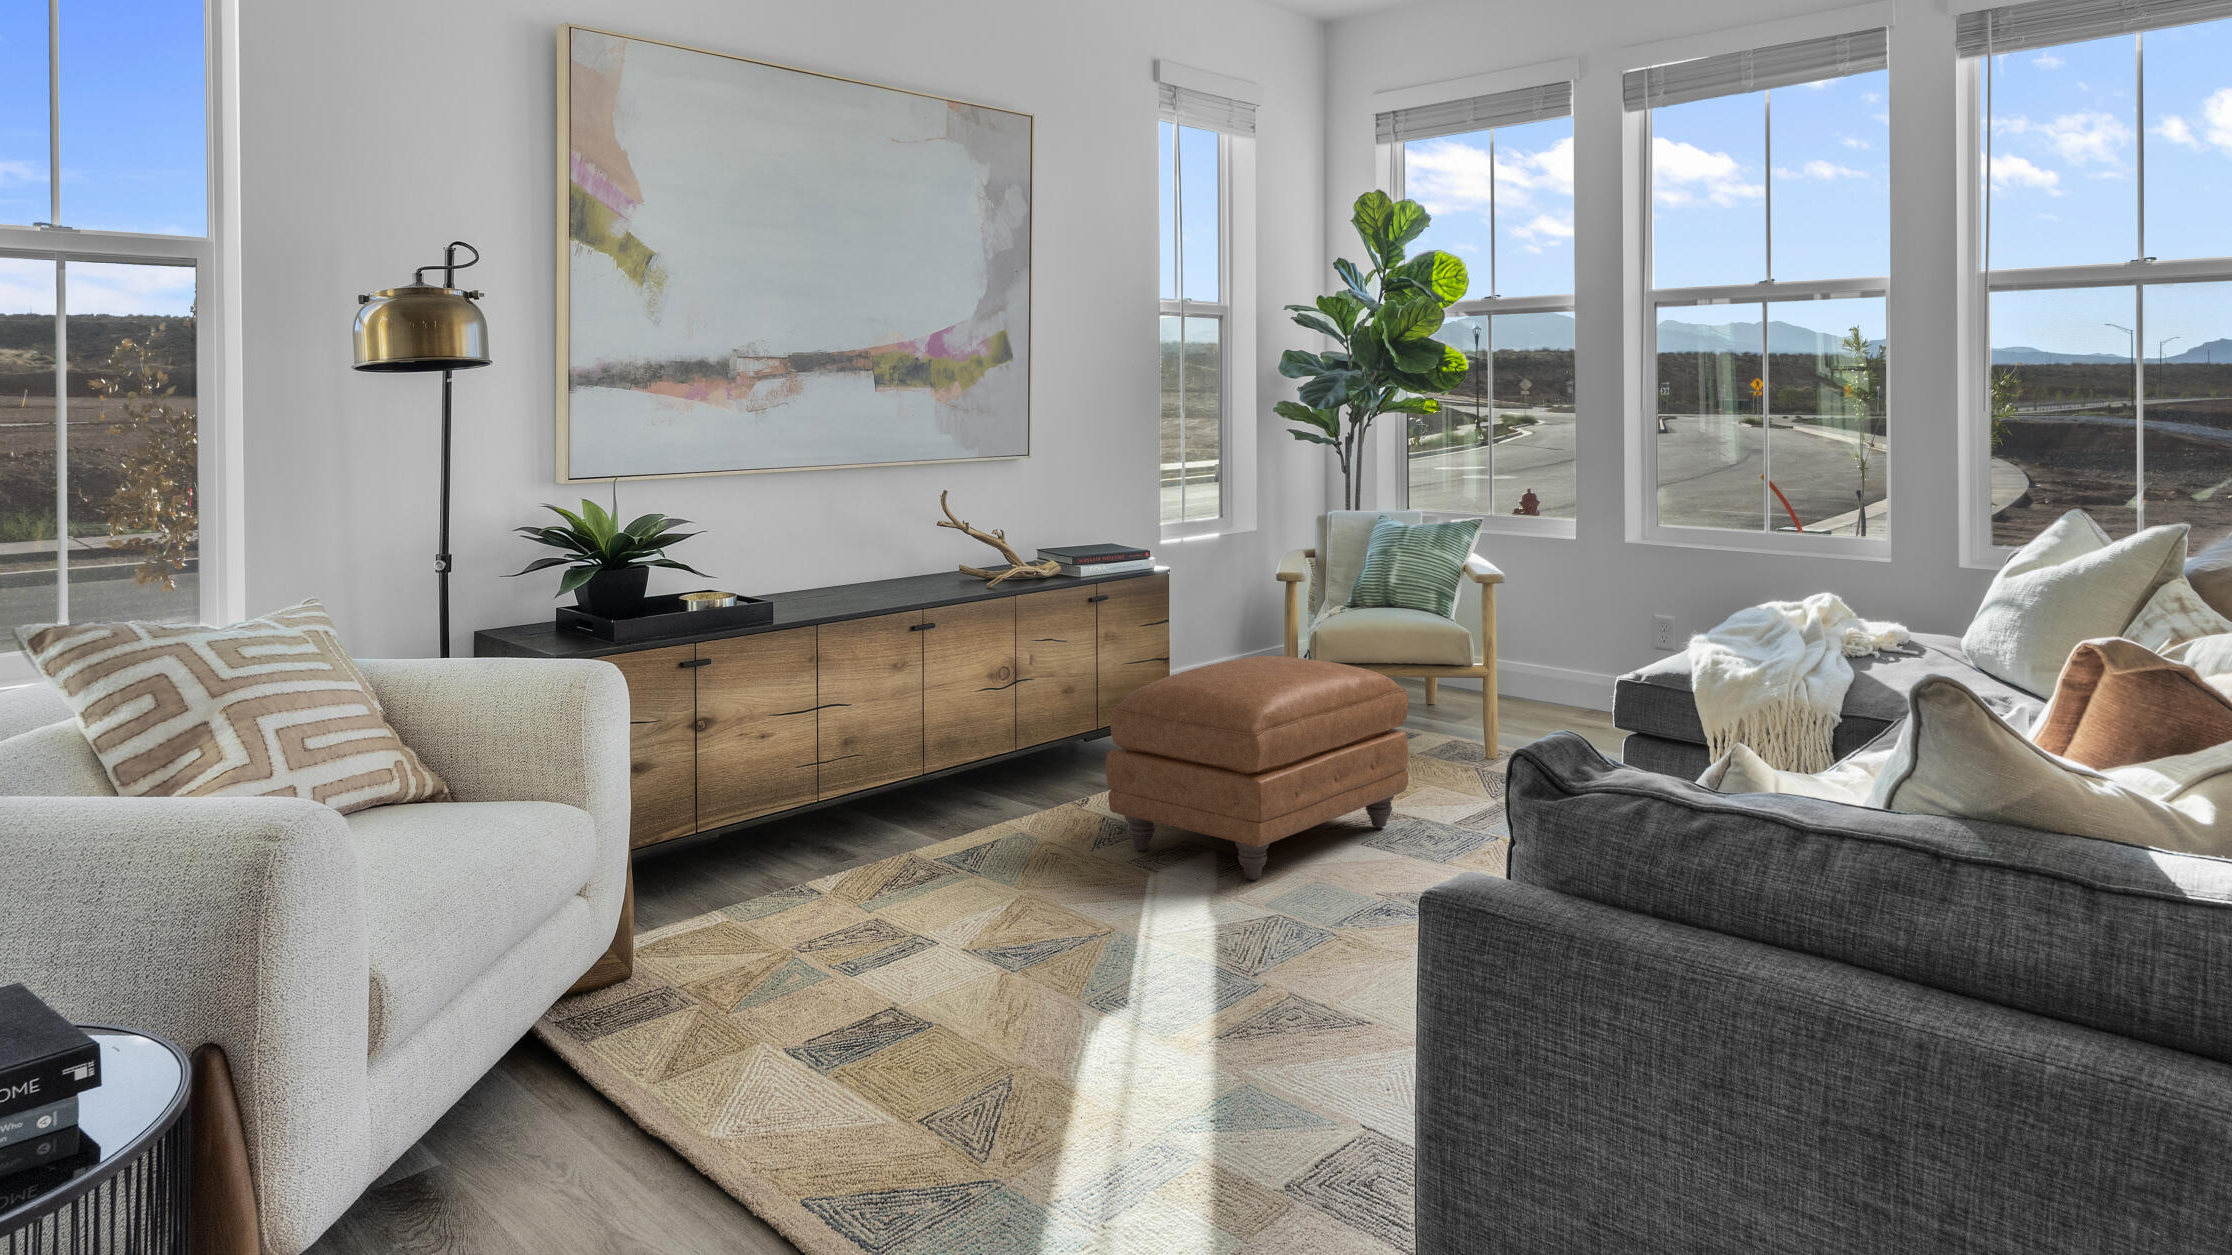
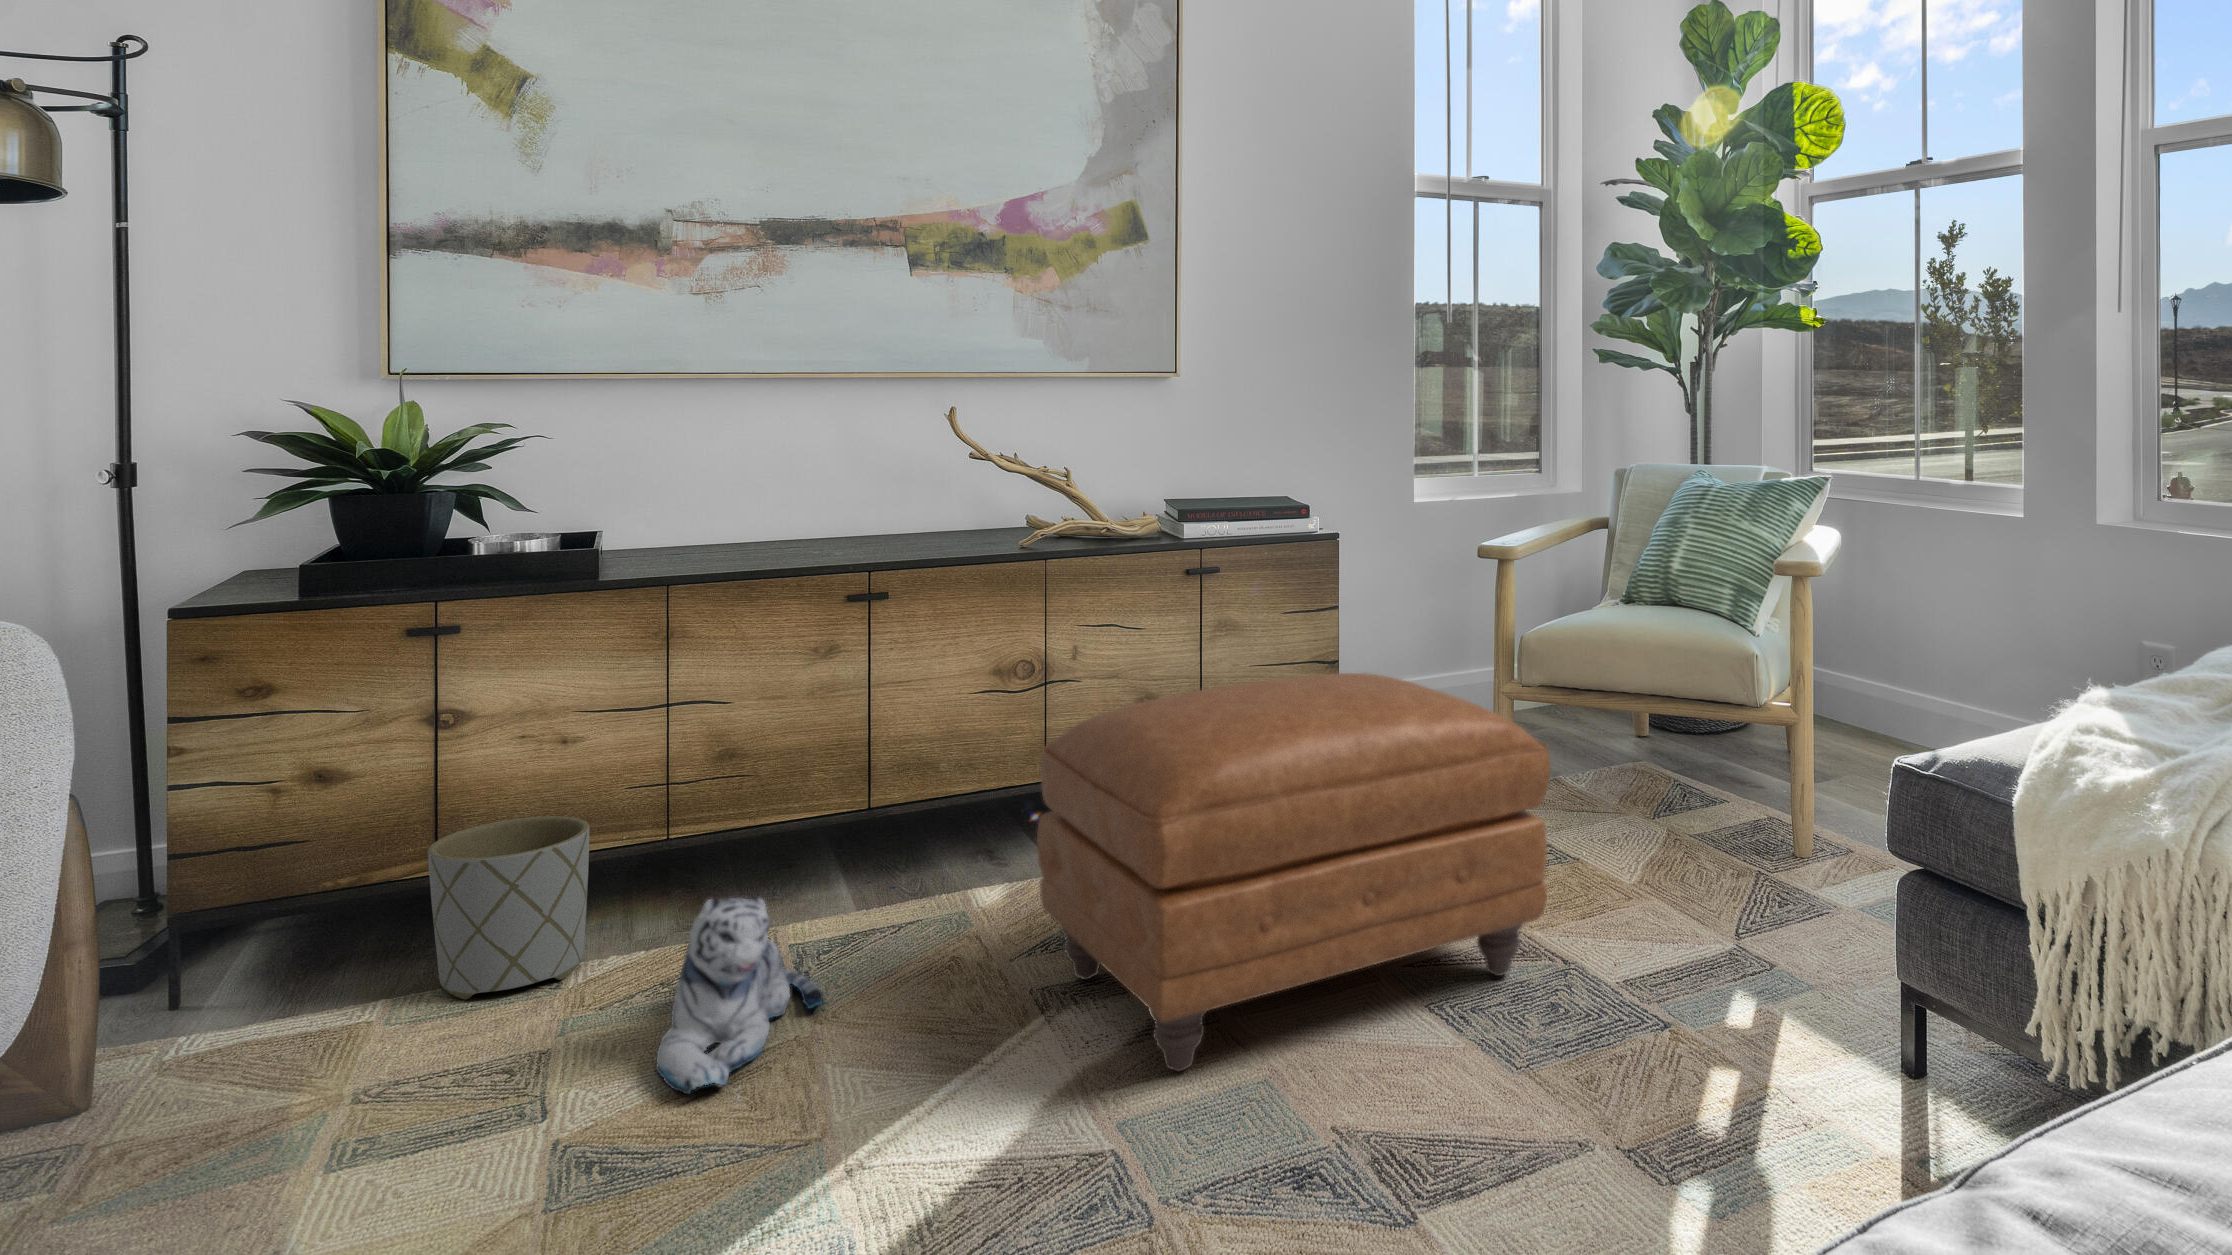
planter: none [723,779,815,894] -> present [428,816,590,999]
plush toy: none [921,805,1011,913] -> present [656,897,823,1094]

